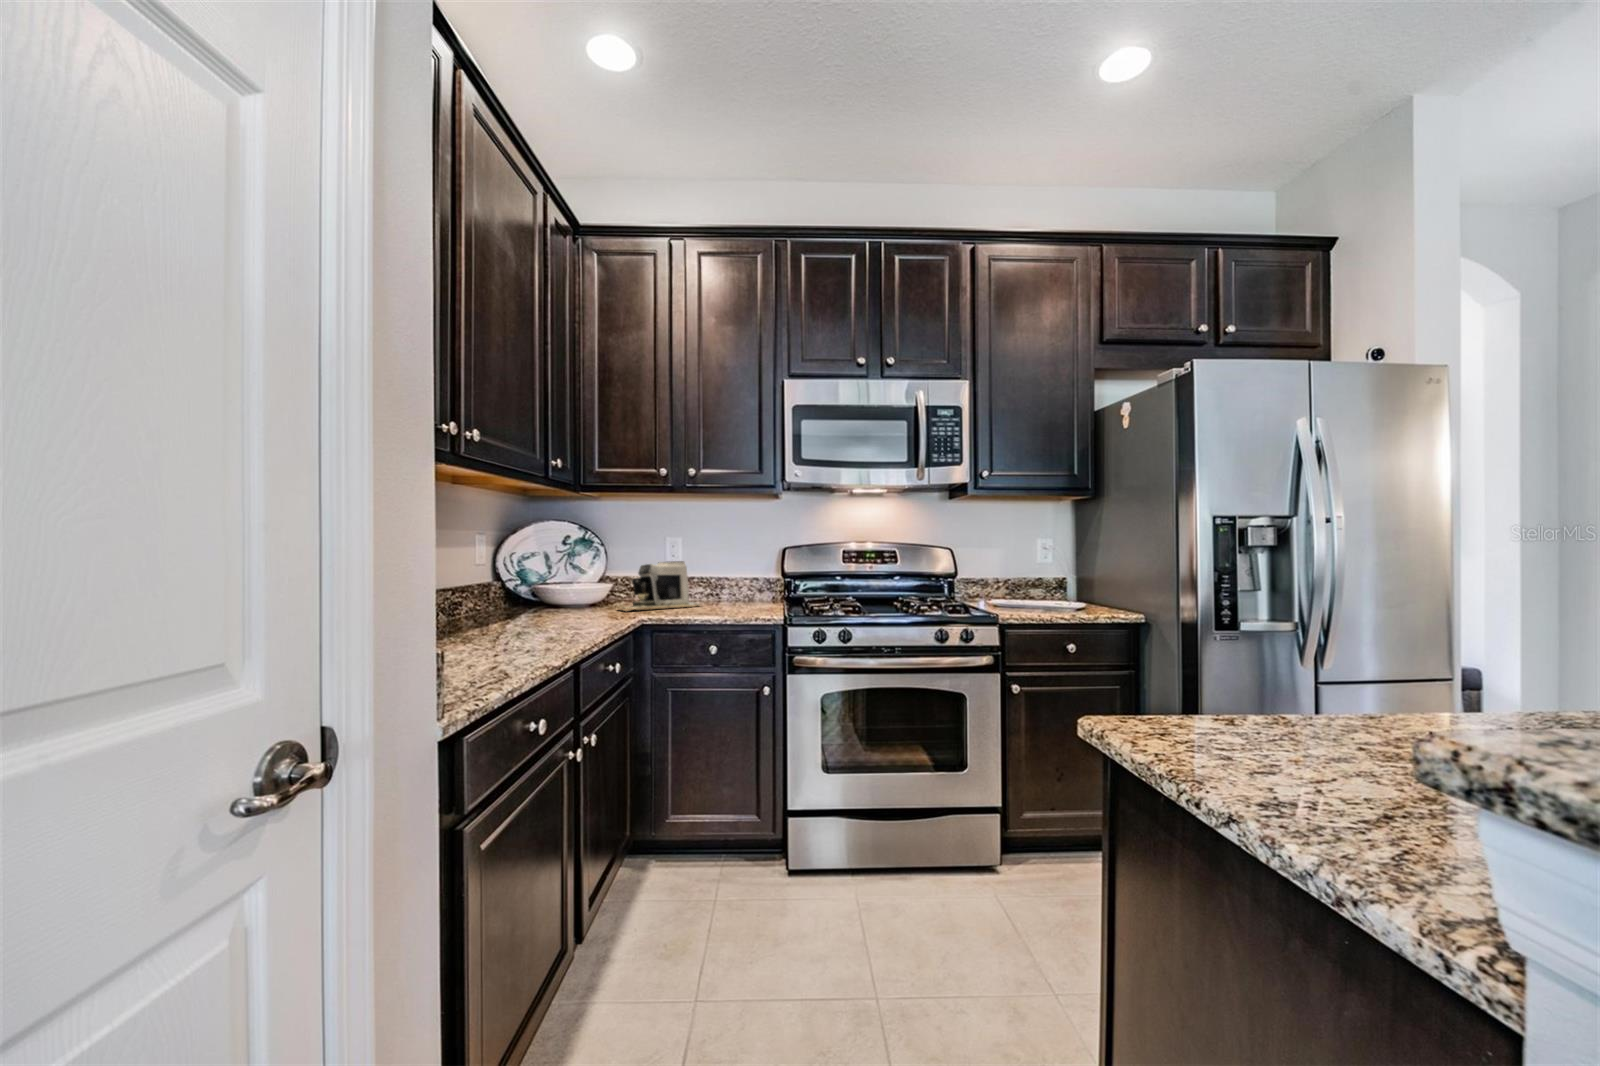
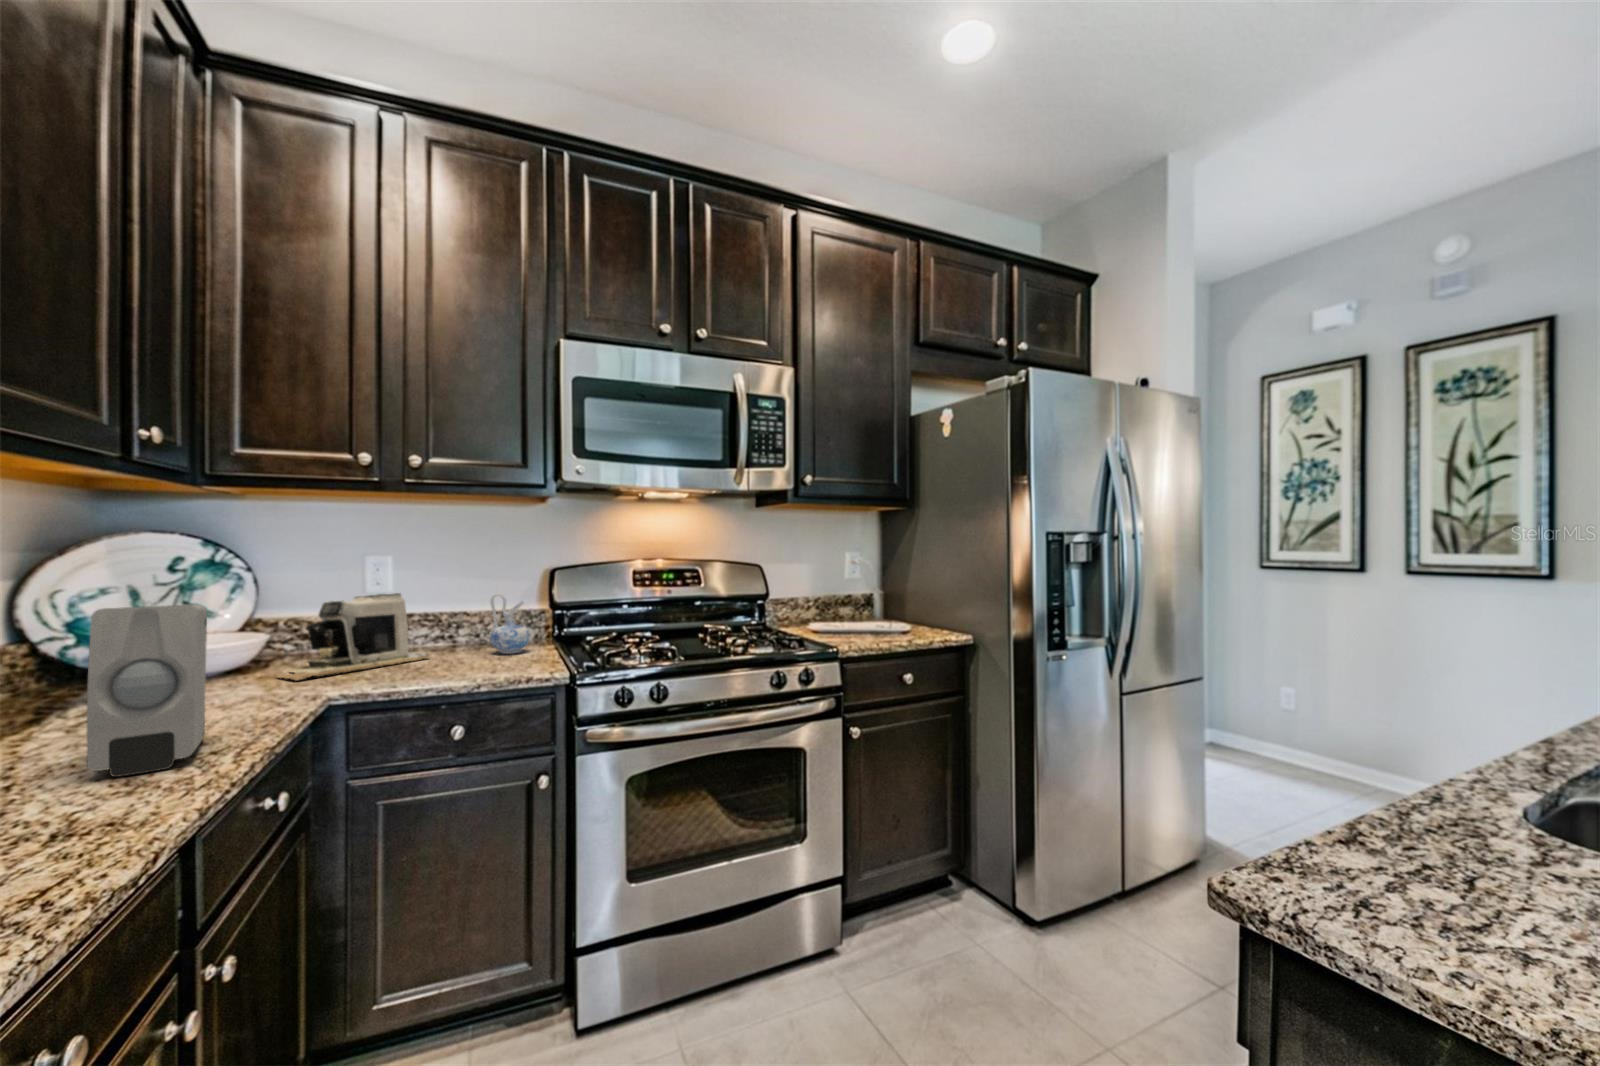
soap dispenser: none [536,553,583,639] -> present [87,605,207,777]
ceramic pitcher: none [739,563,765,606] -> present [491,593,529,654]

